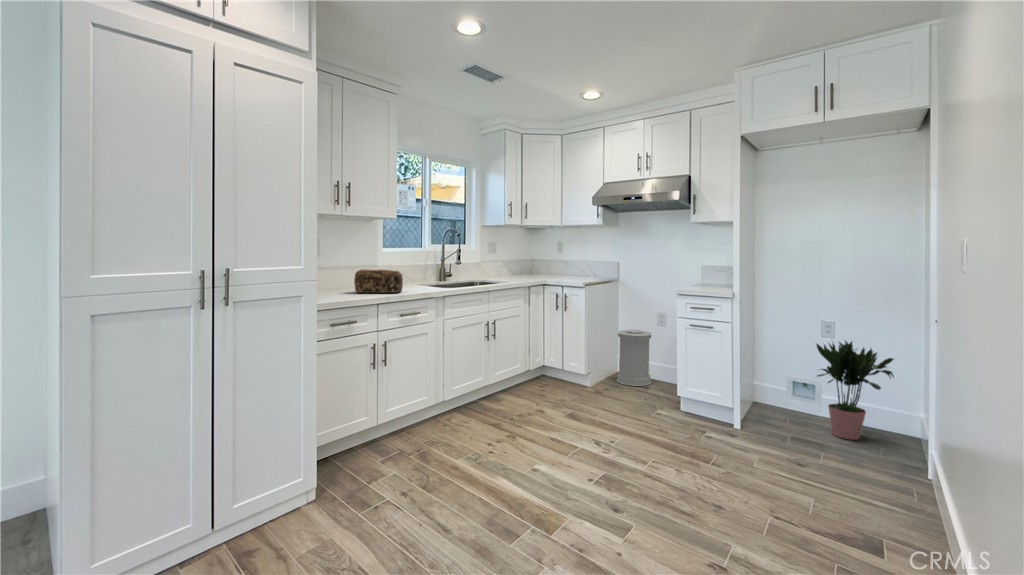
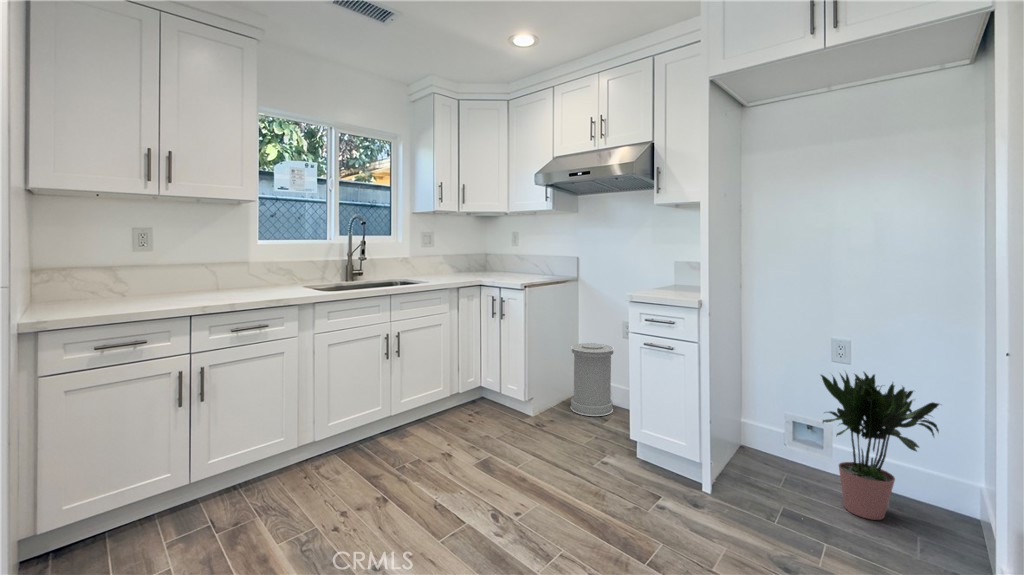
bread loaf: present [354,270,403,293] -> none [173,268,251,300]

